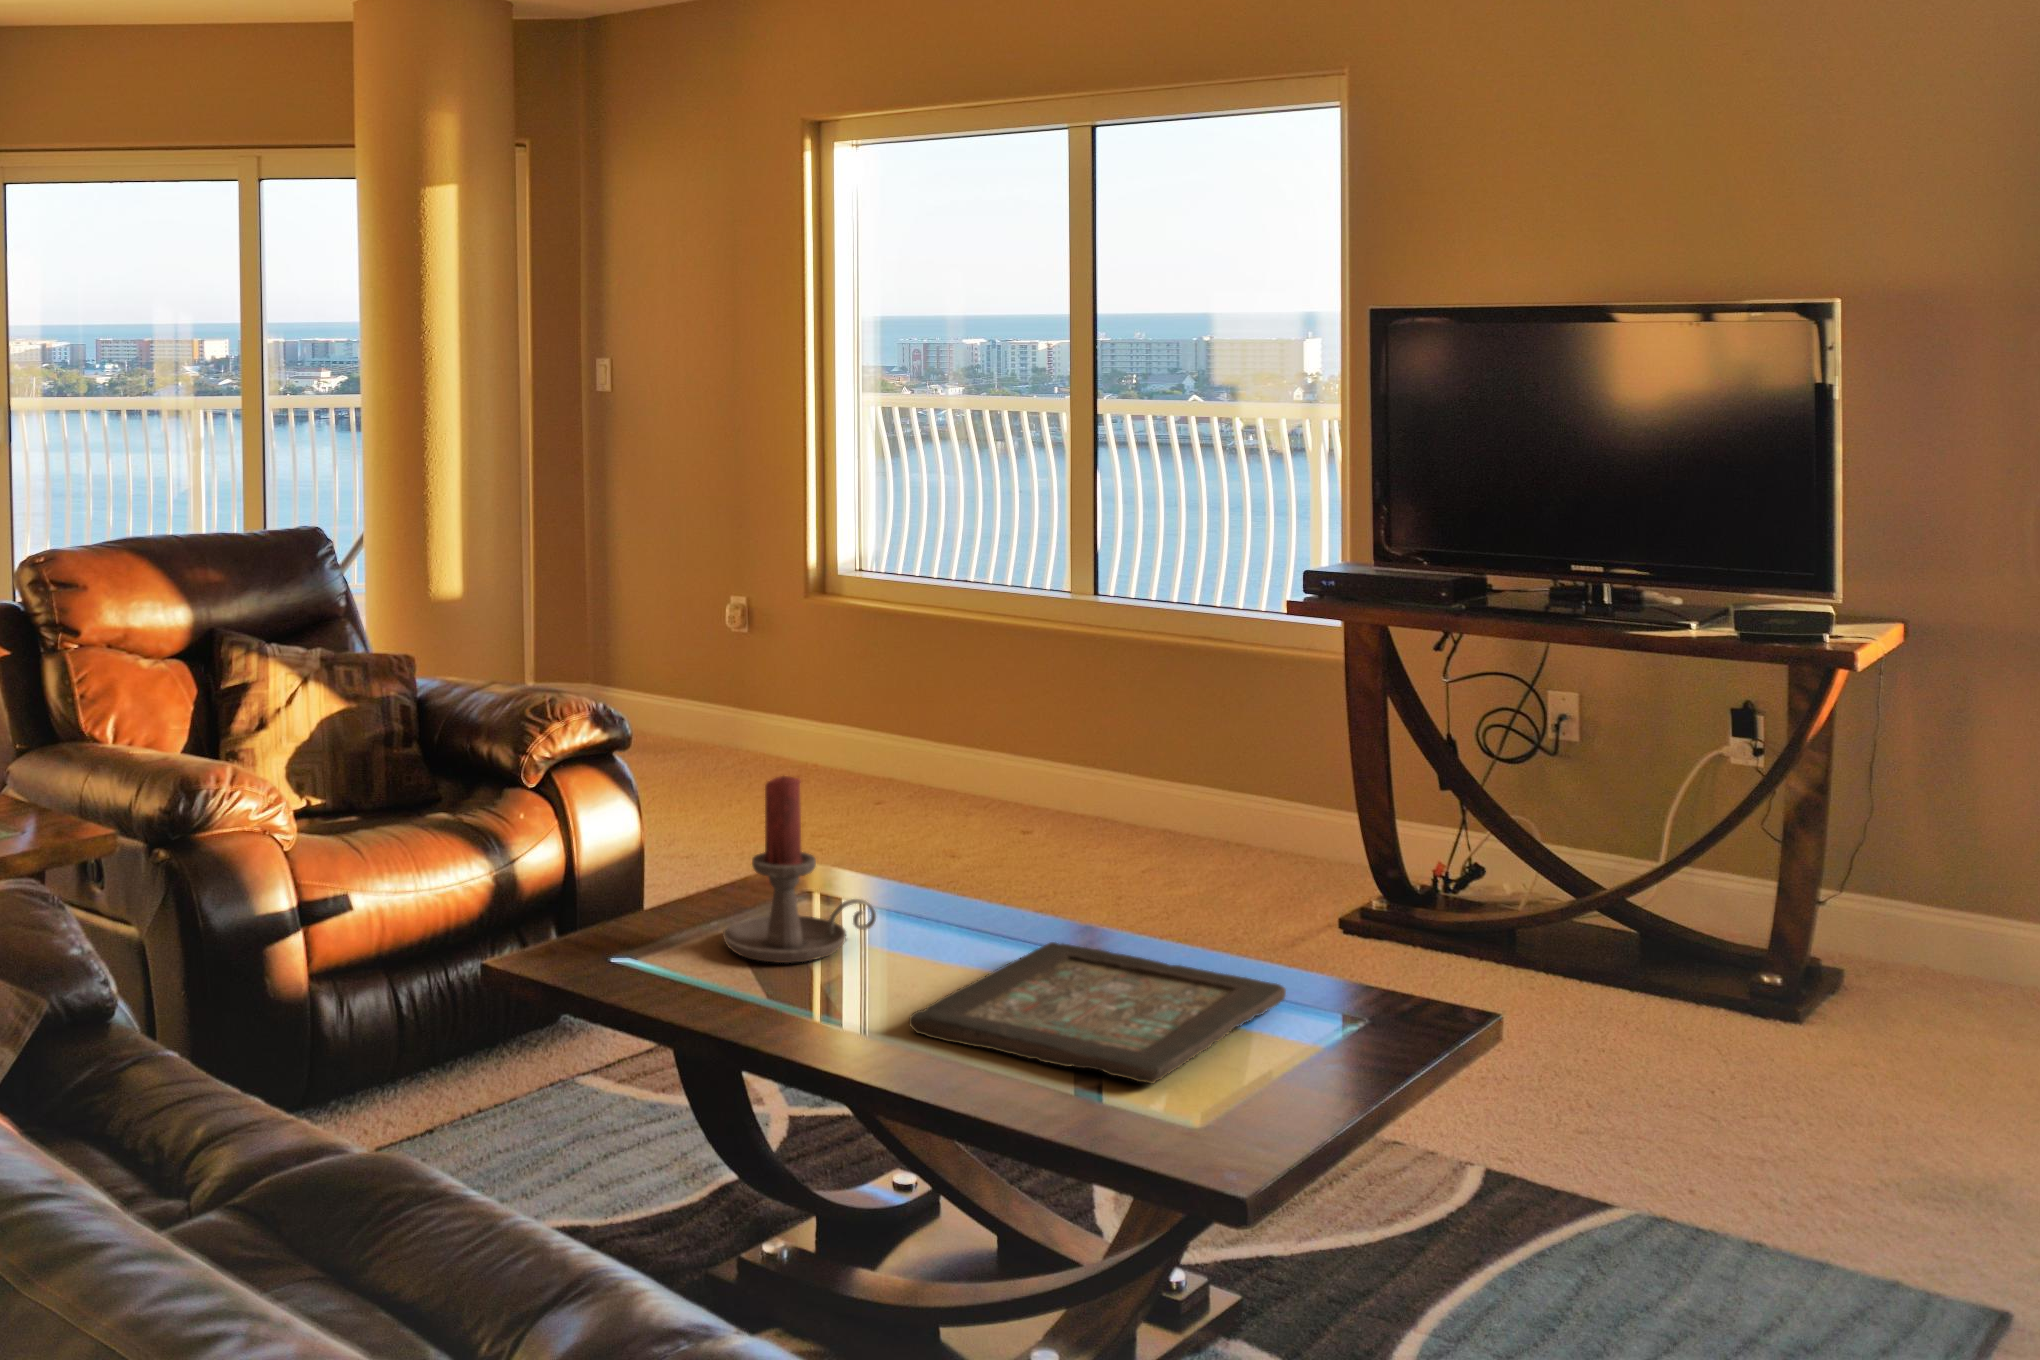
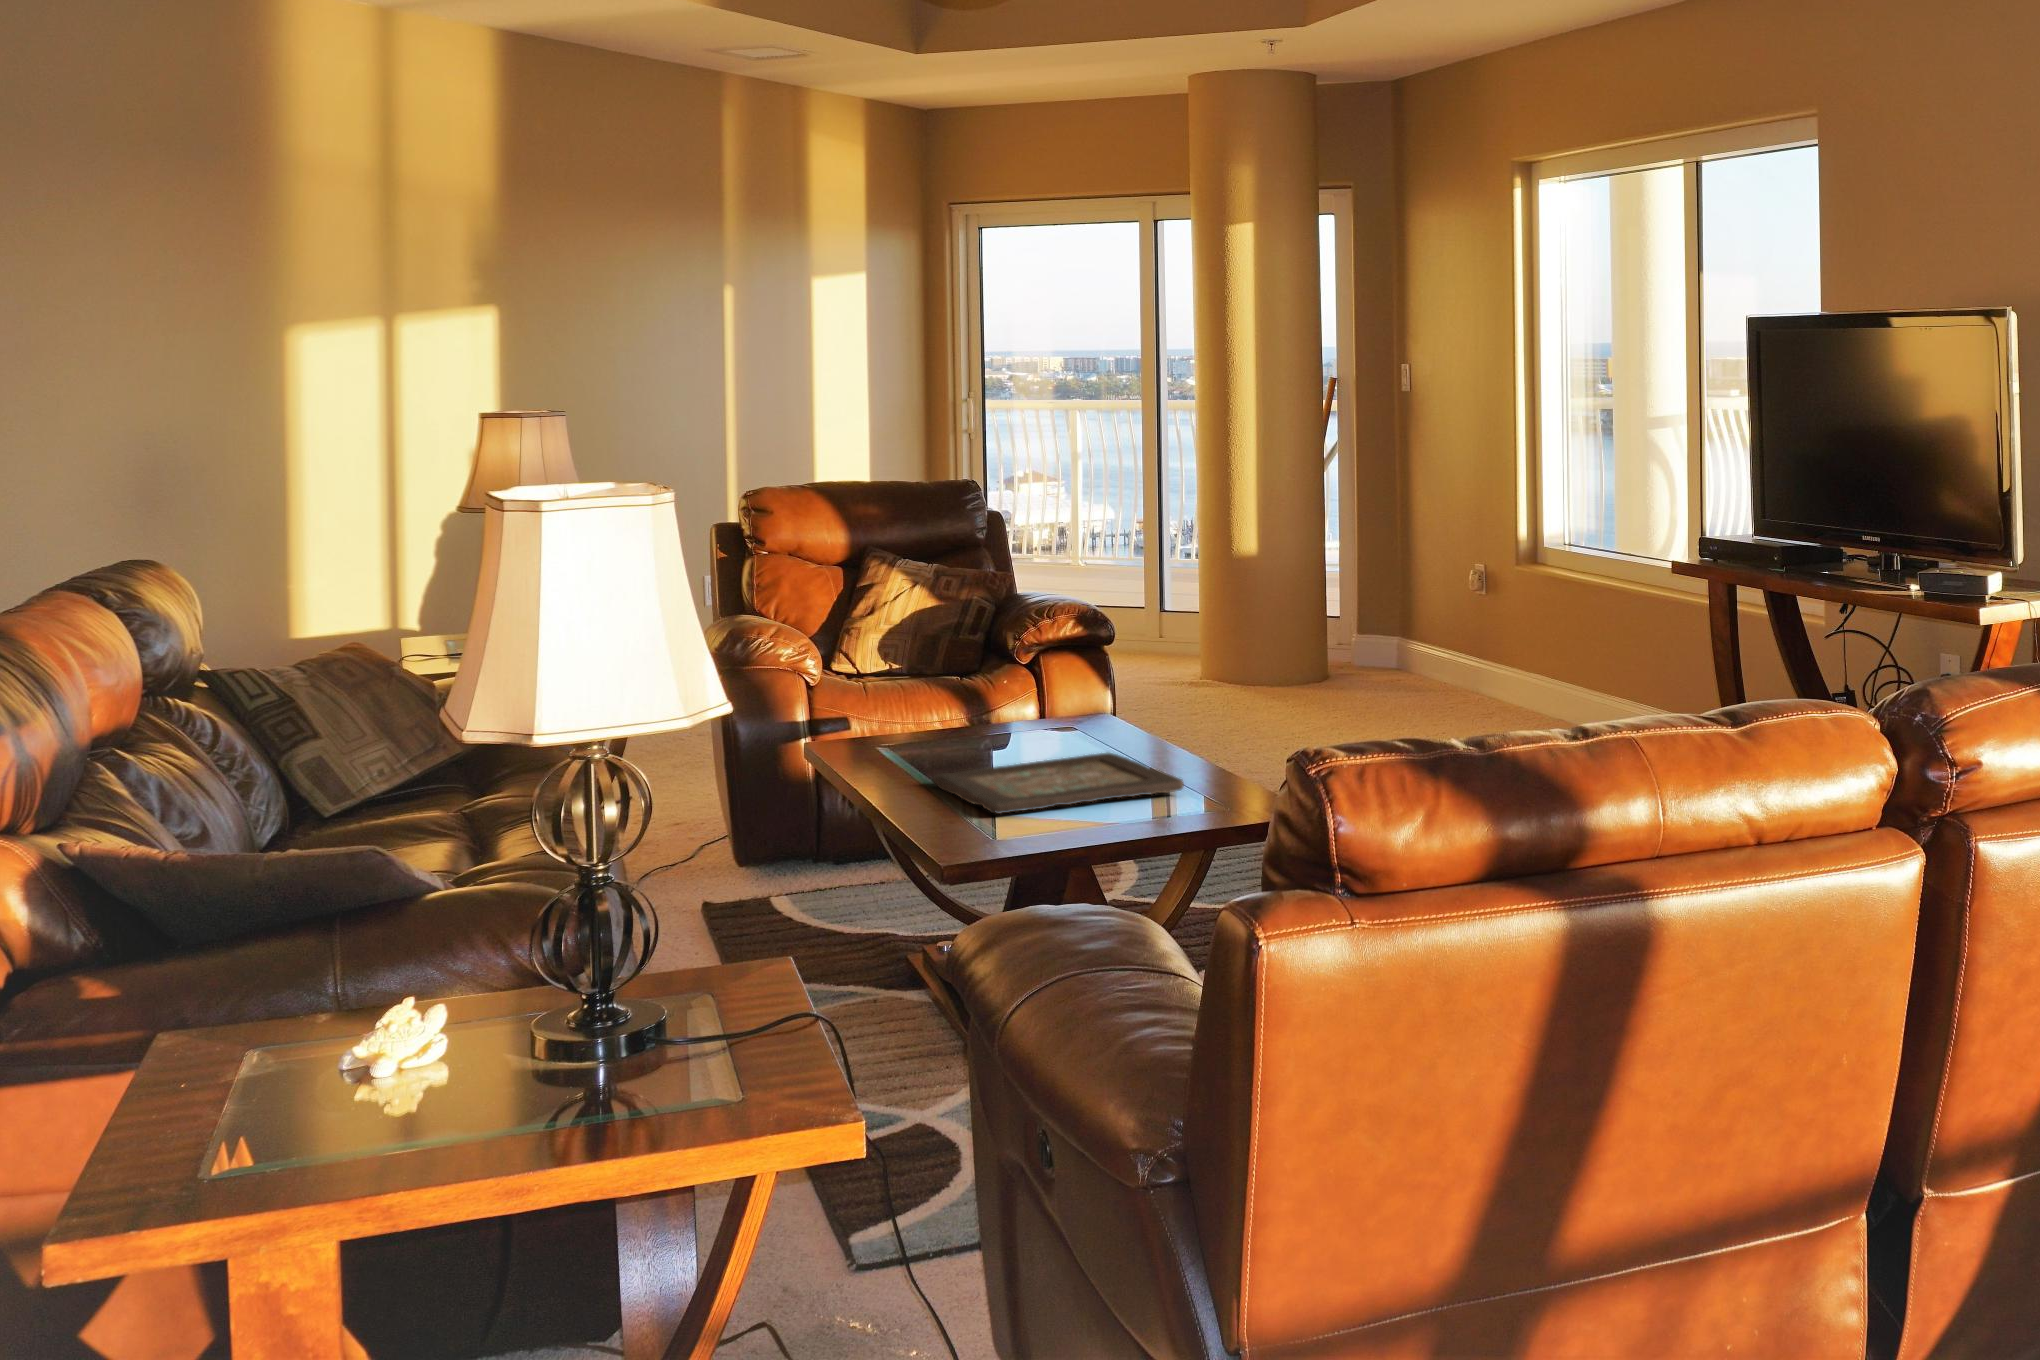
candle holder: present [723,776,876,963] -> none [927,633,1036,753]

